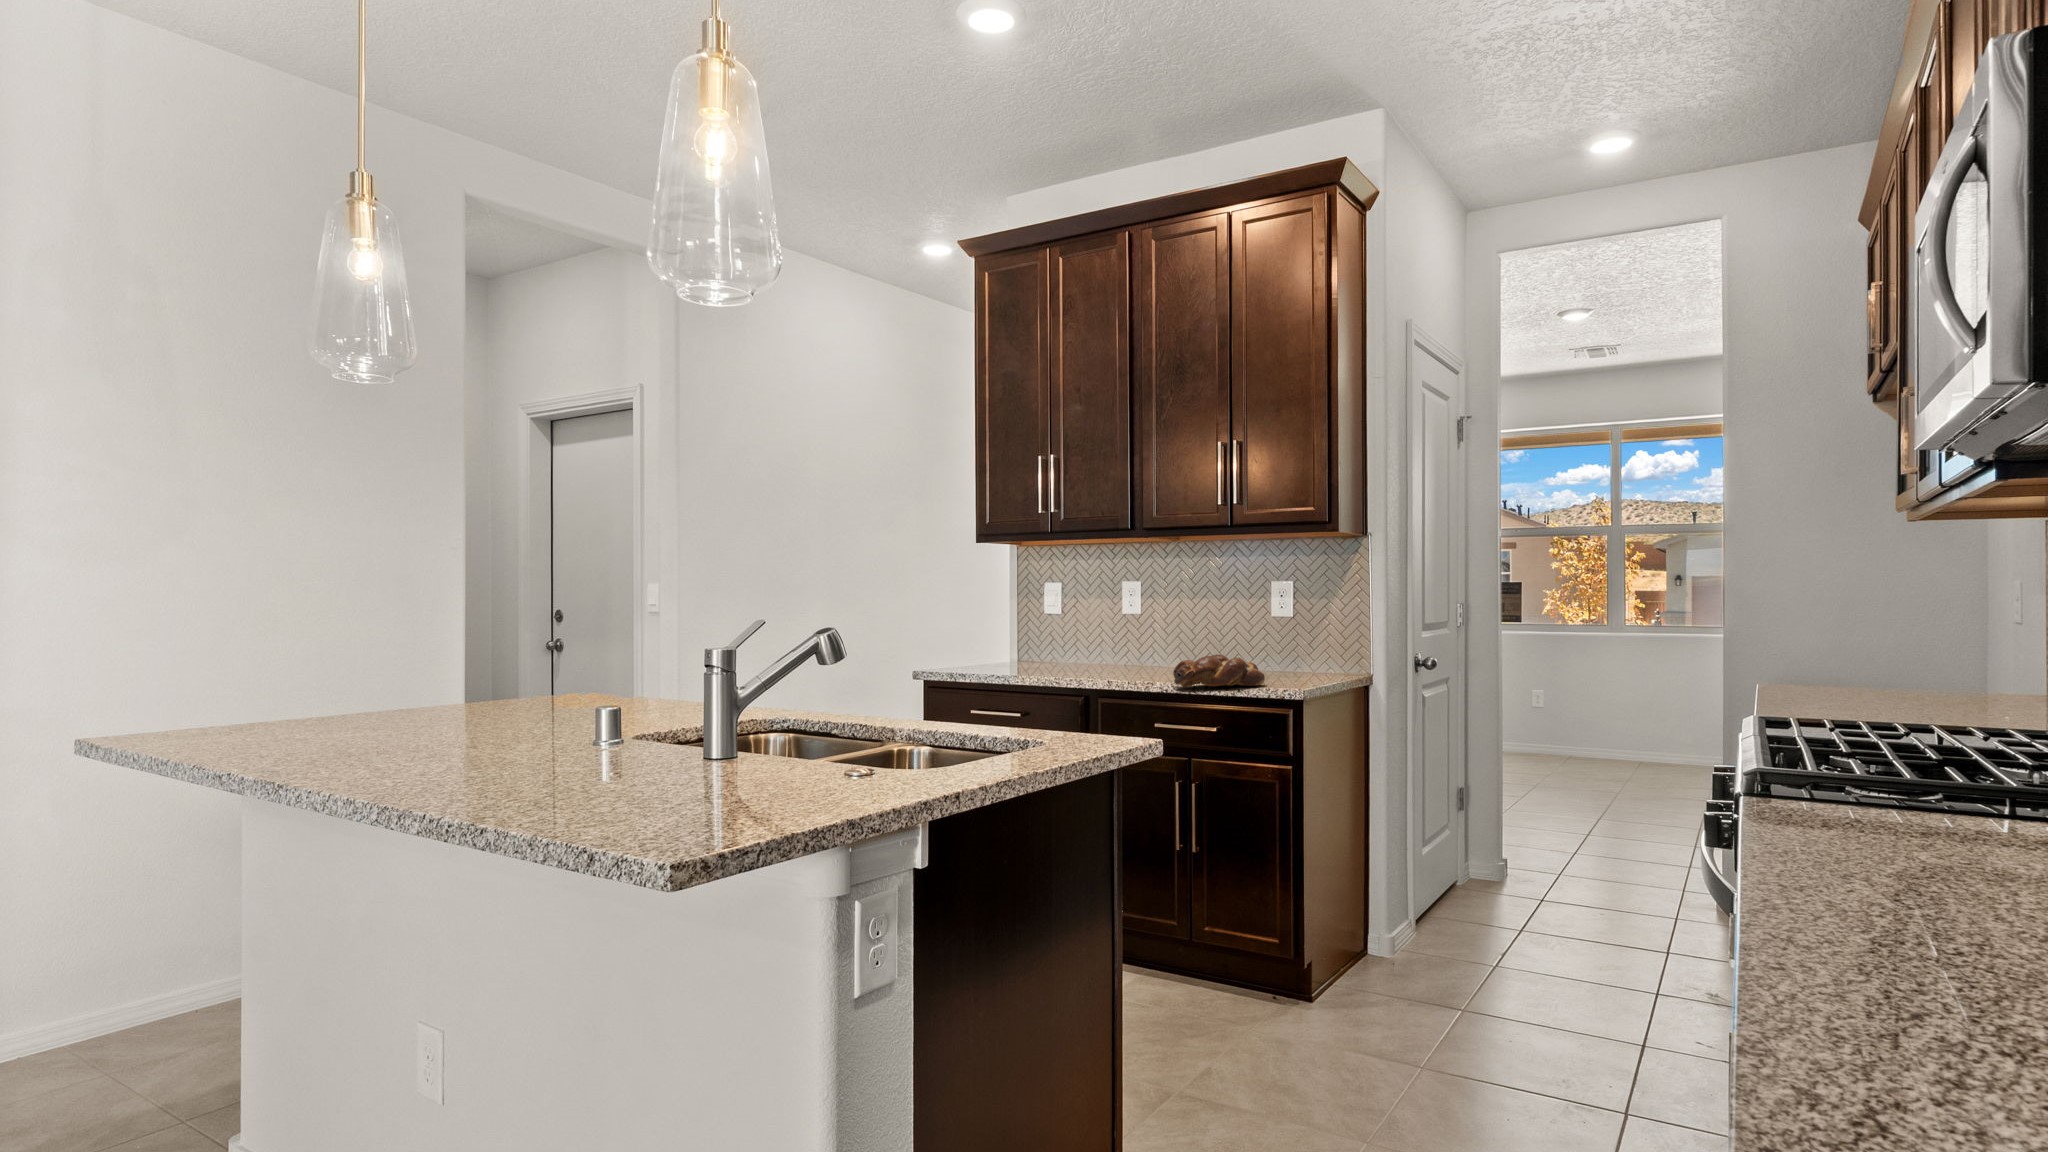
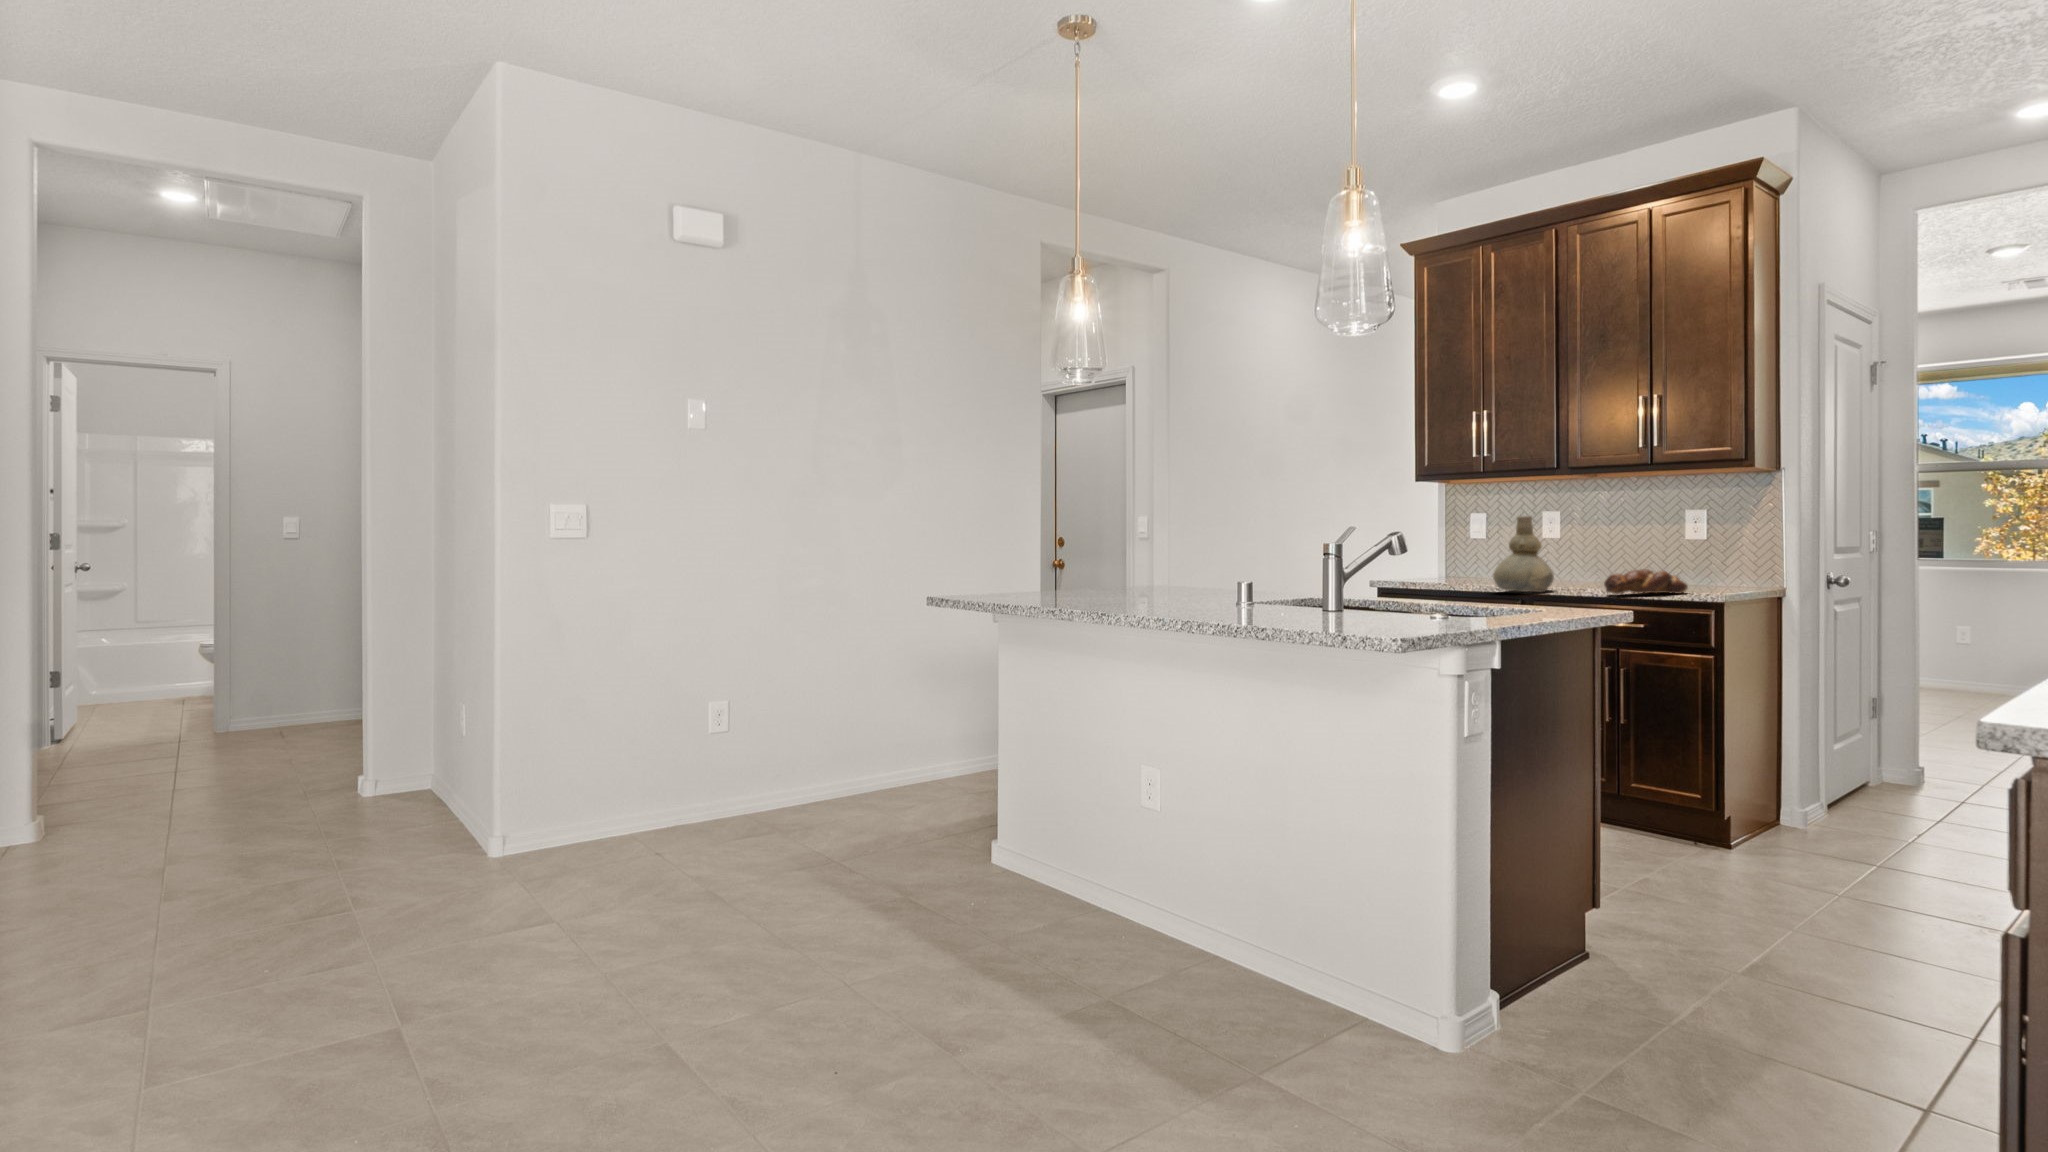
vase: none [1053,584,1123,680] -> present [1493,516,1554,592]

